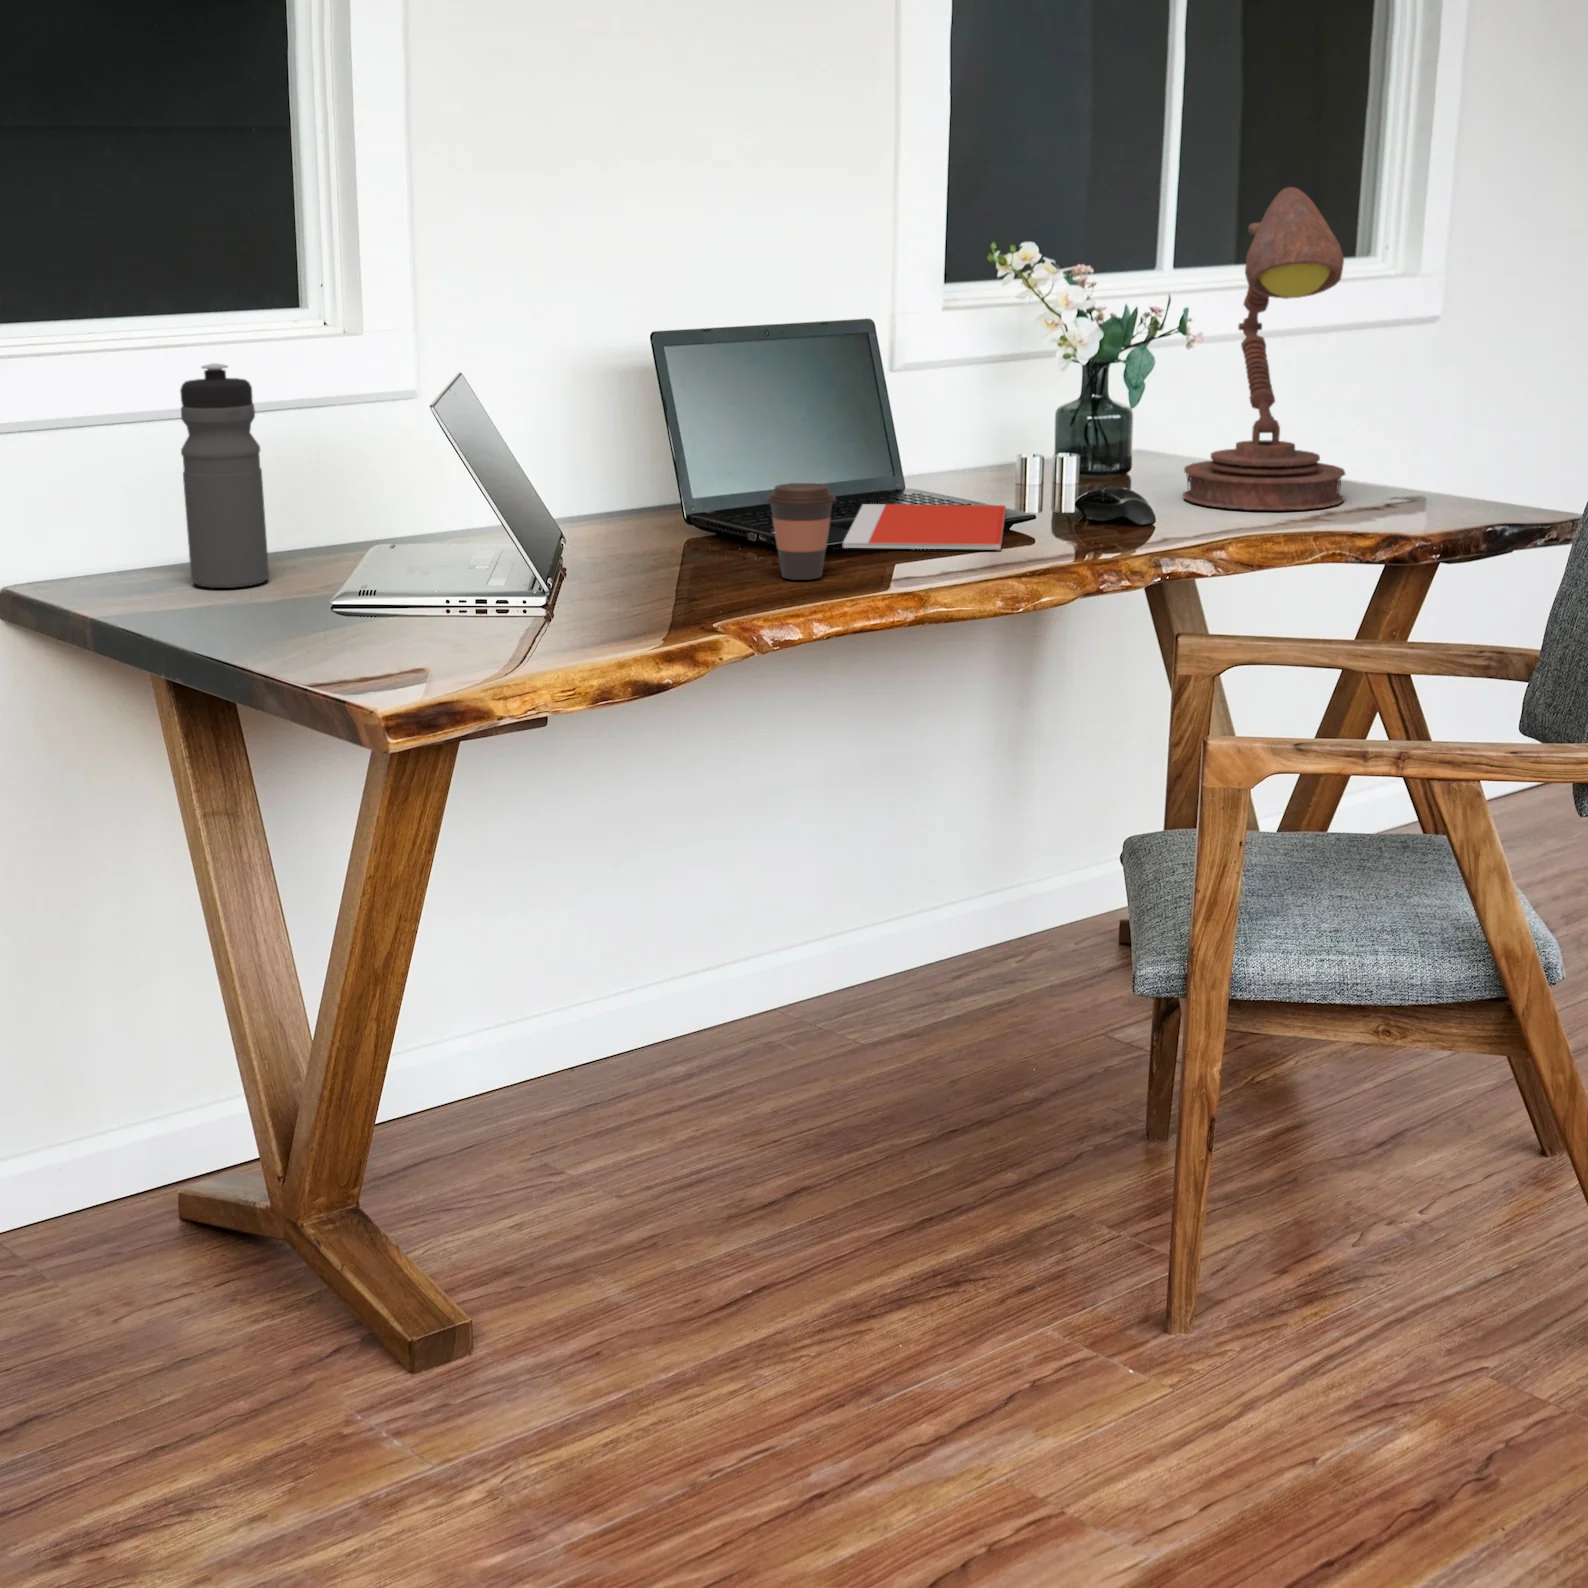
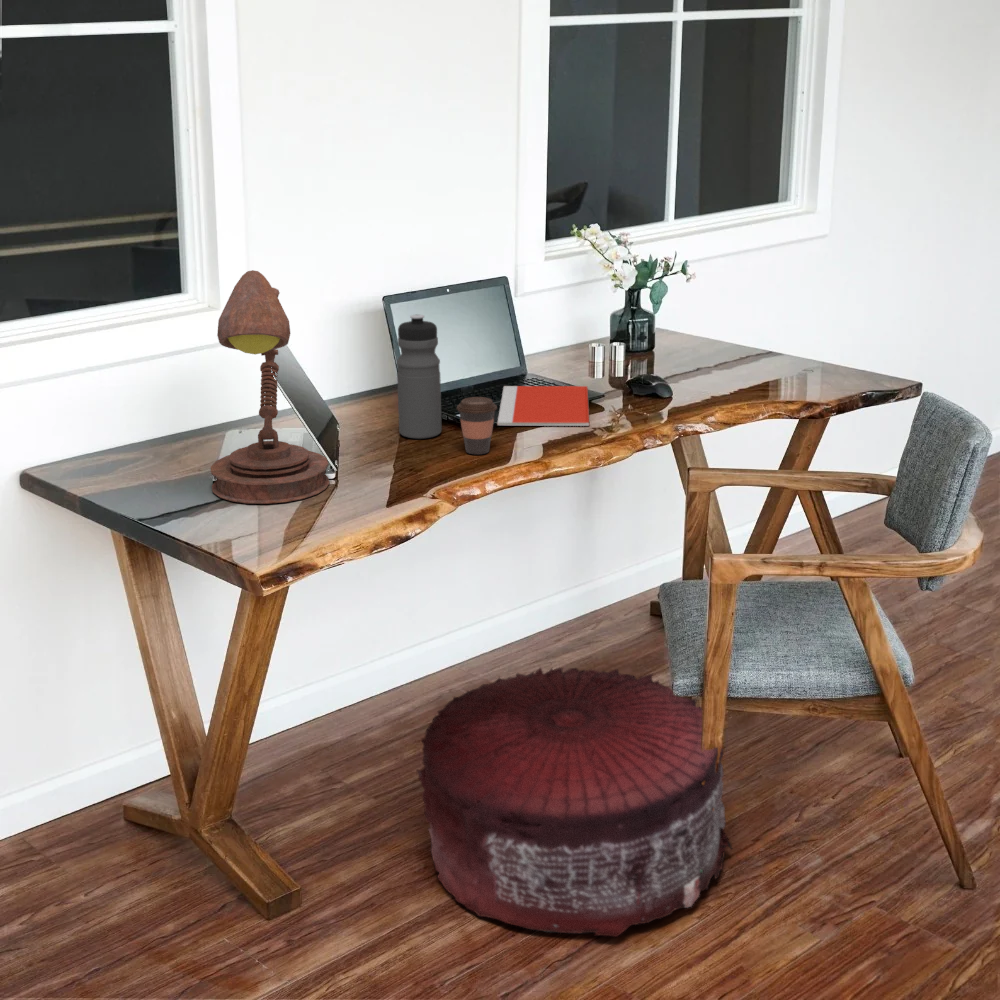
desk lamp: present [1183,187,1345,510] -> present [211,270,330,504]
water bottle: present [180,364,269,588] -> present [397,314,442,439]
pouf: none [683,968,1239,1412] -> present [417,668,732,937]

